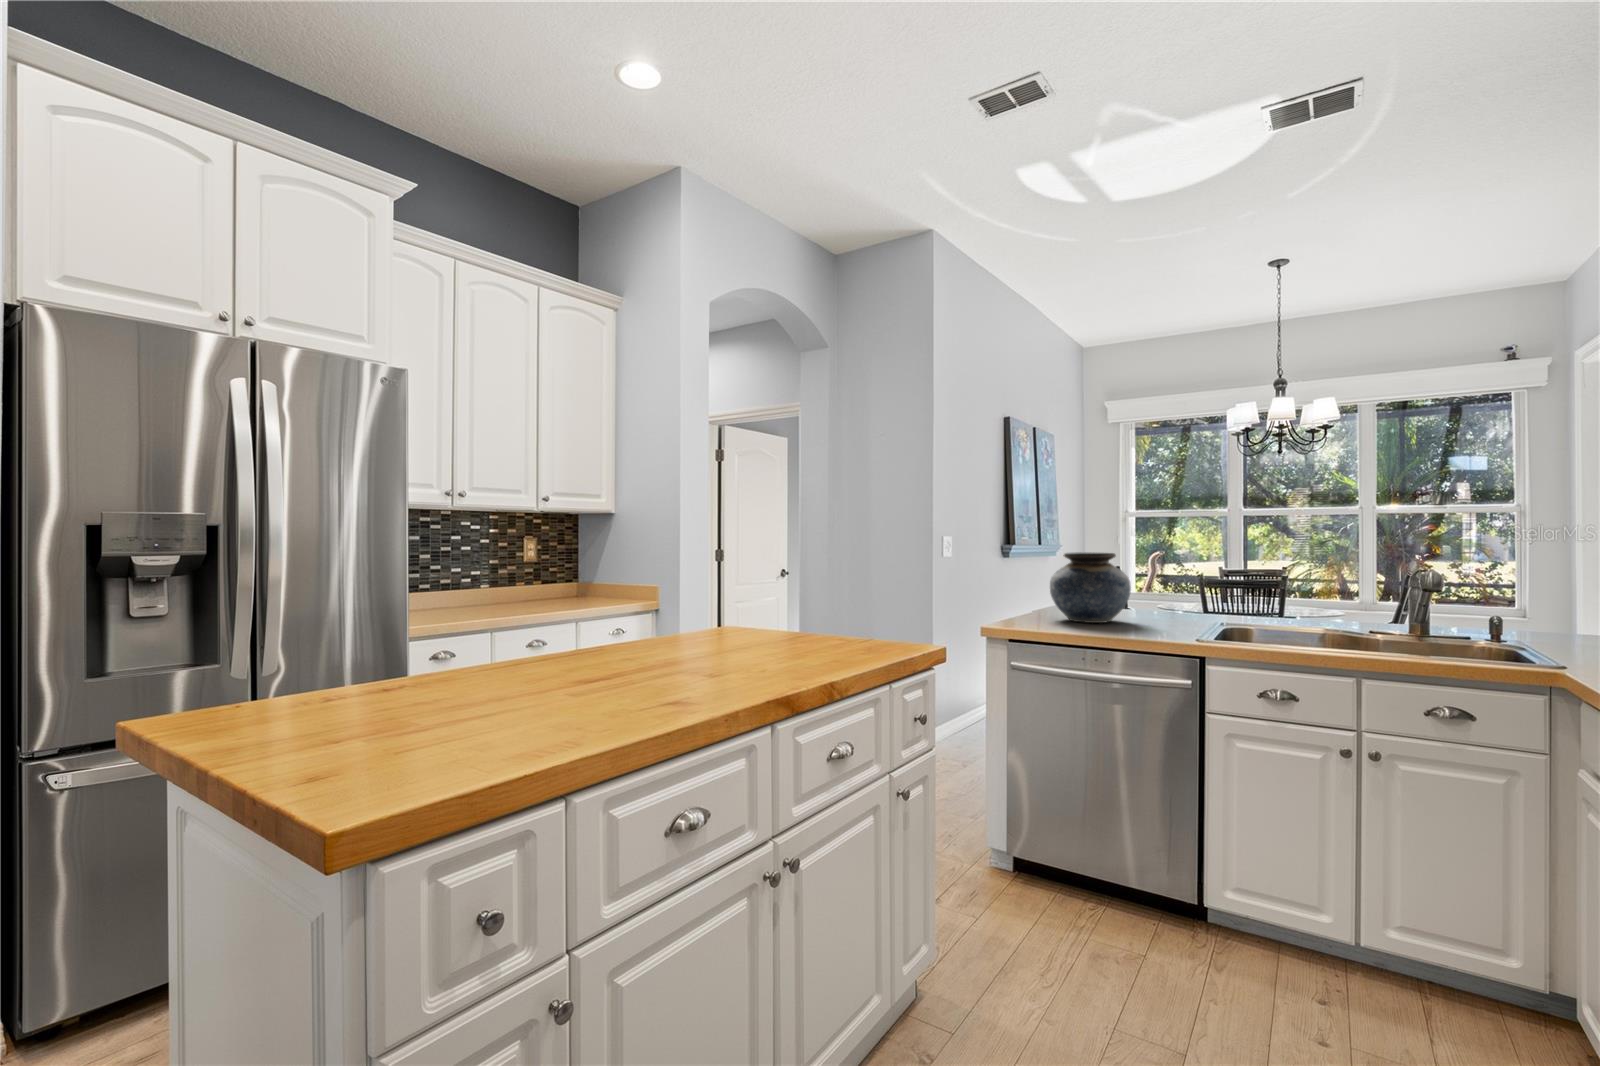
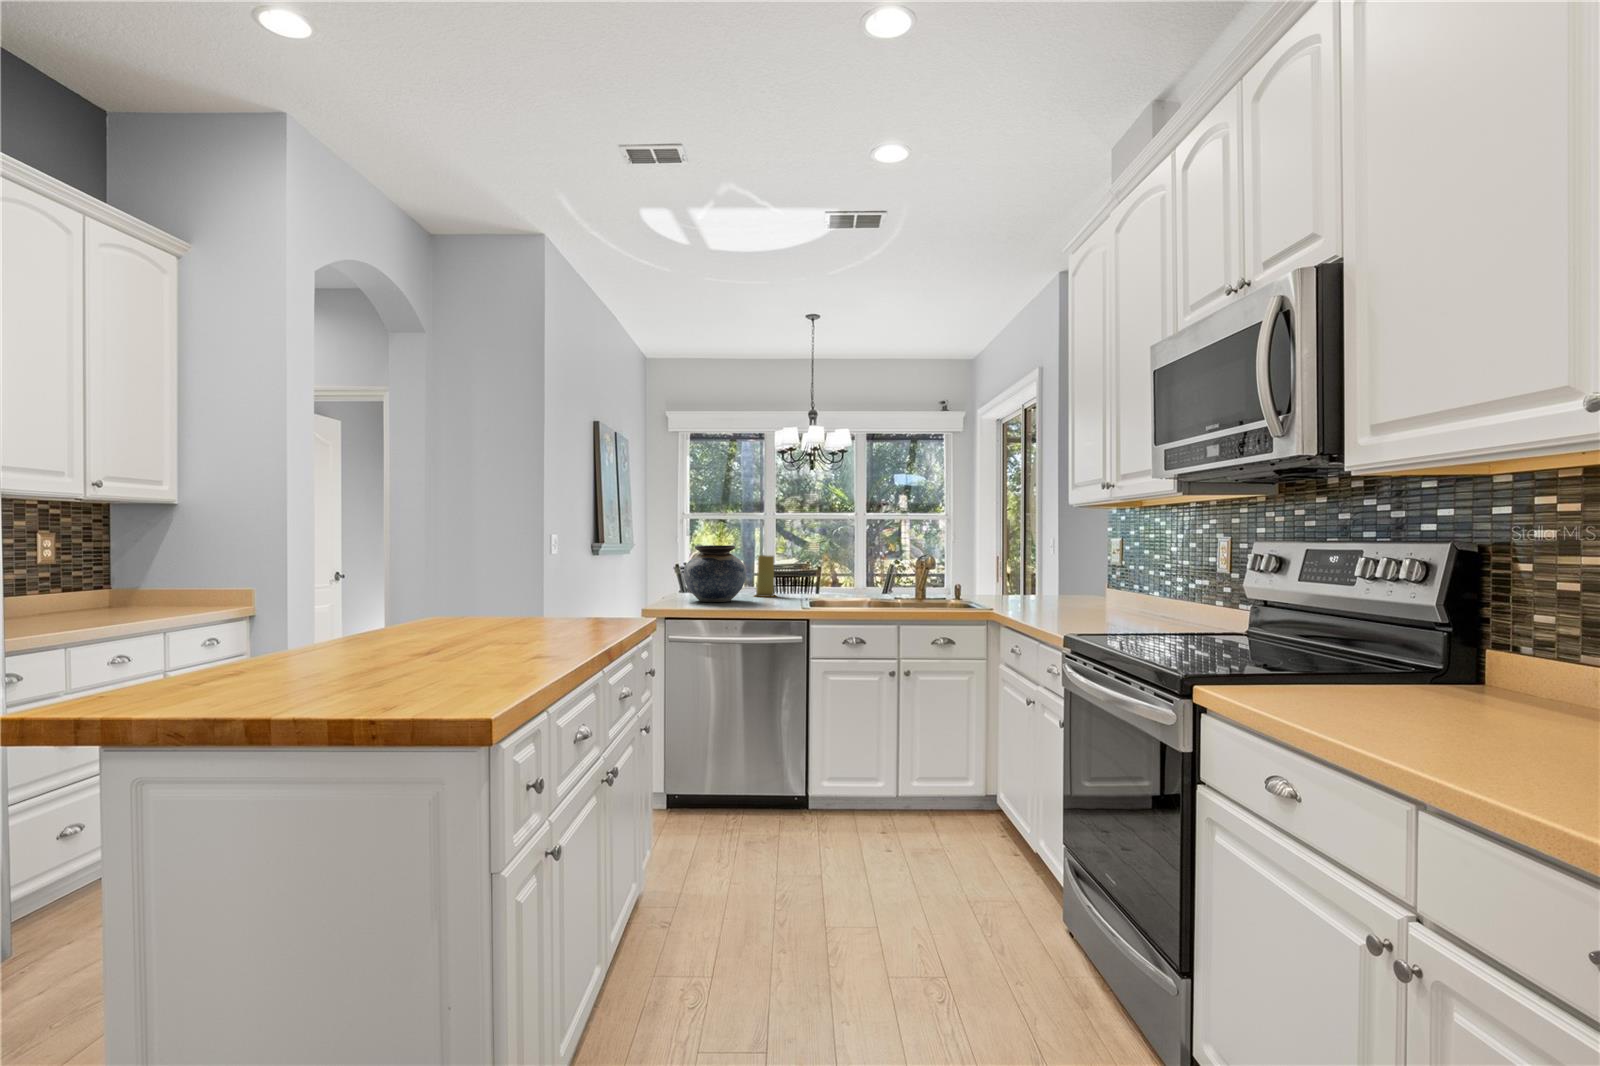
candle: none [1152,565,1184,618] -> present [755,555,775,597]

